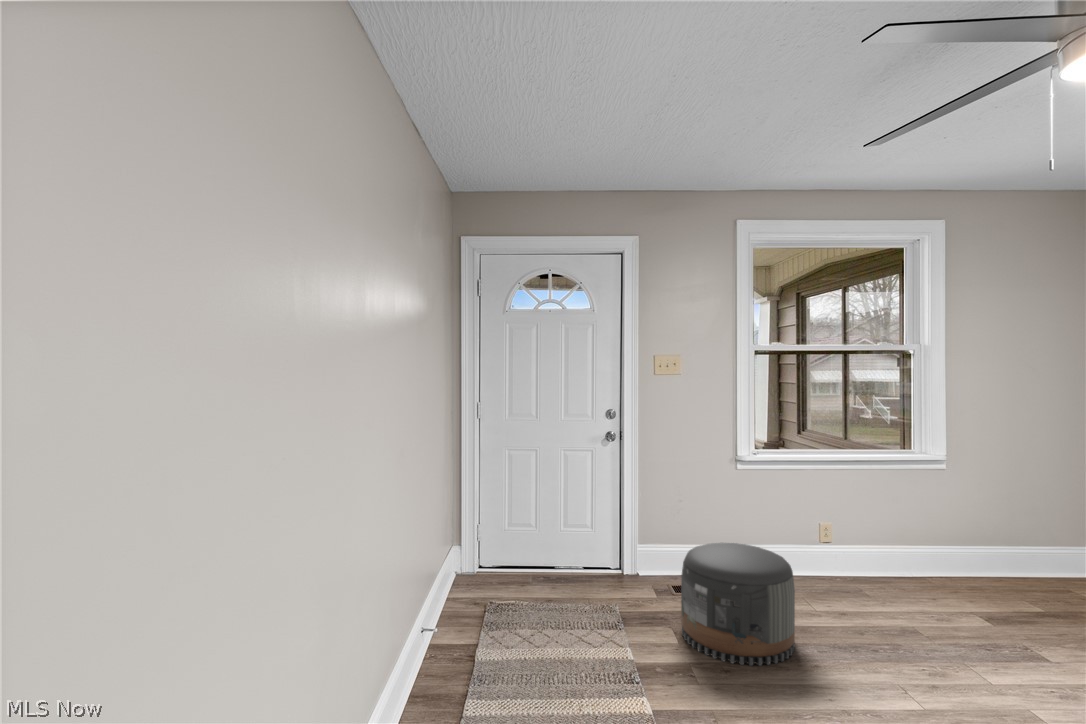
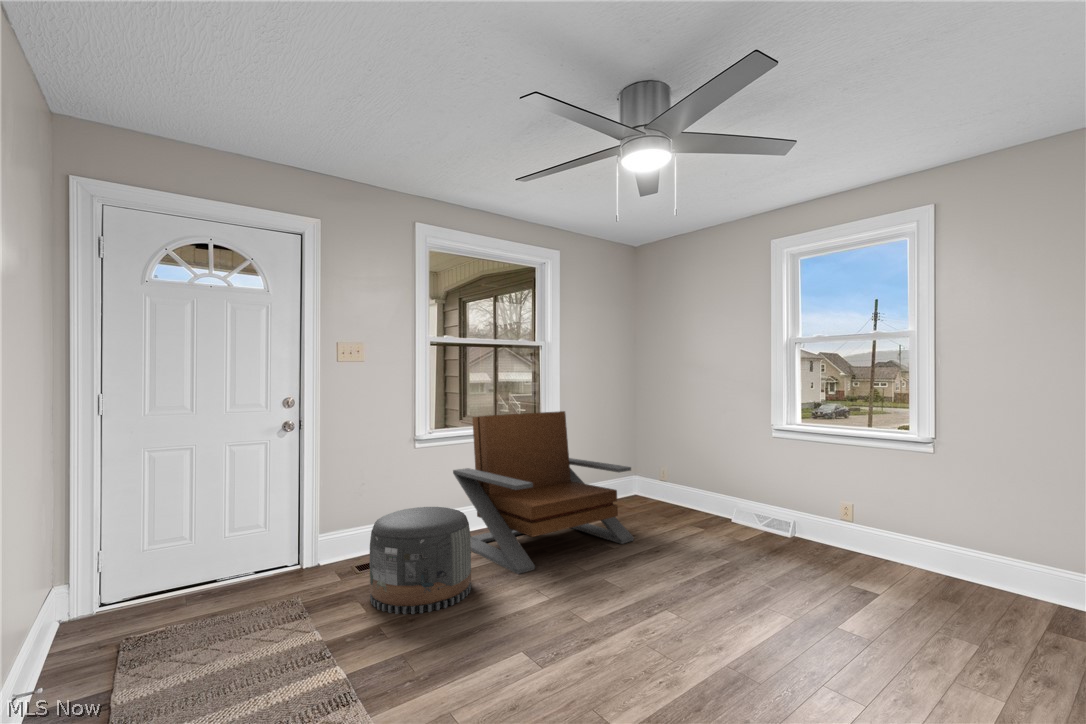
lounge chair: none [785,440,1065,649] -> present [453,411,634,574]

